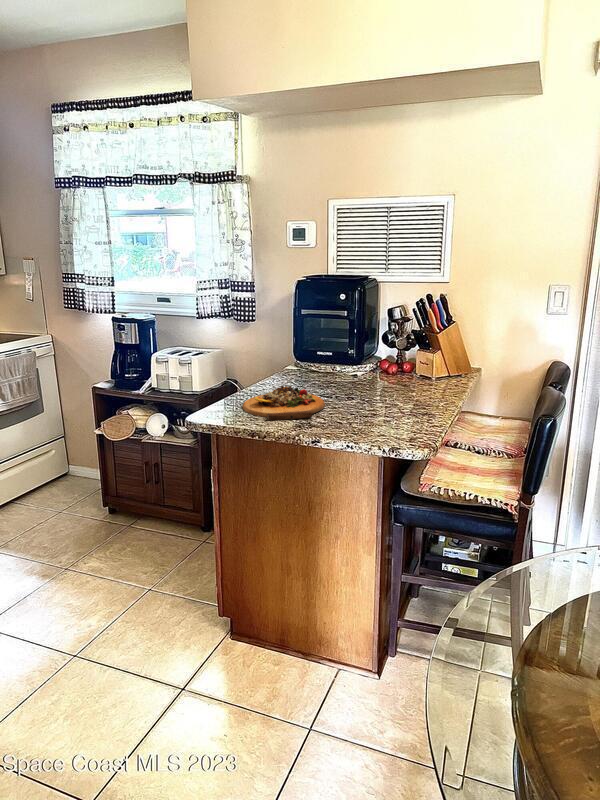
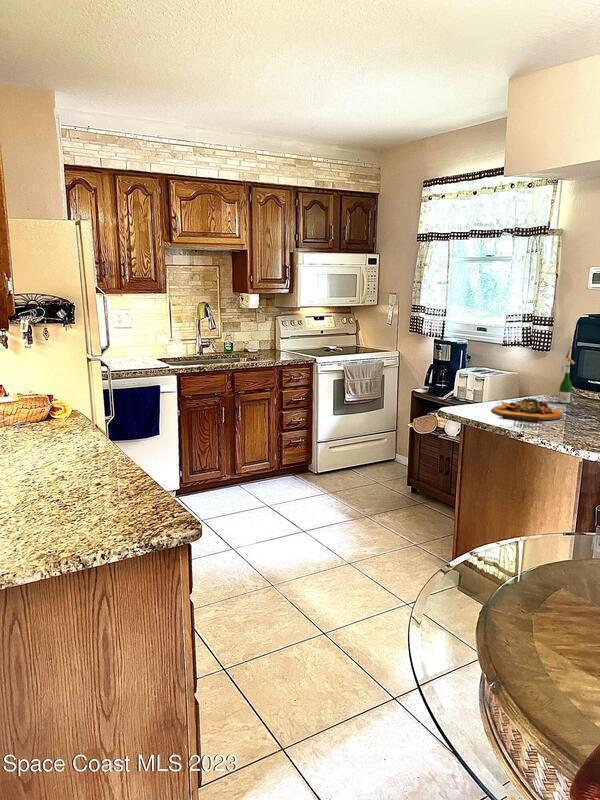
wine bottle: none [292,314,314,383] -> present [559,346,577,404]

